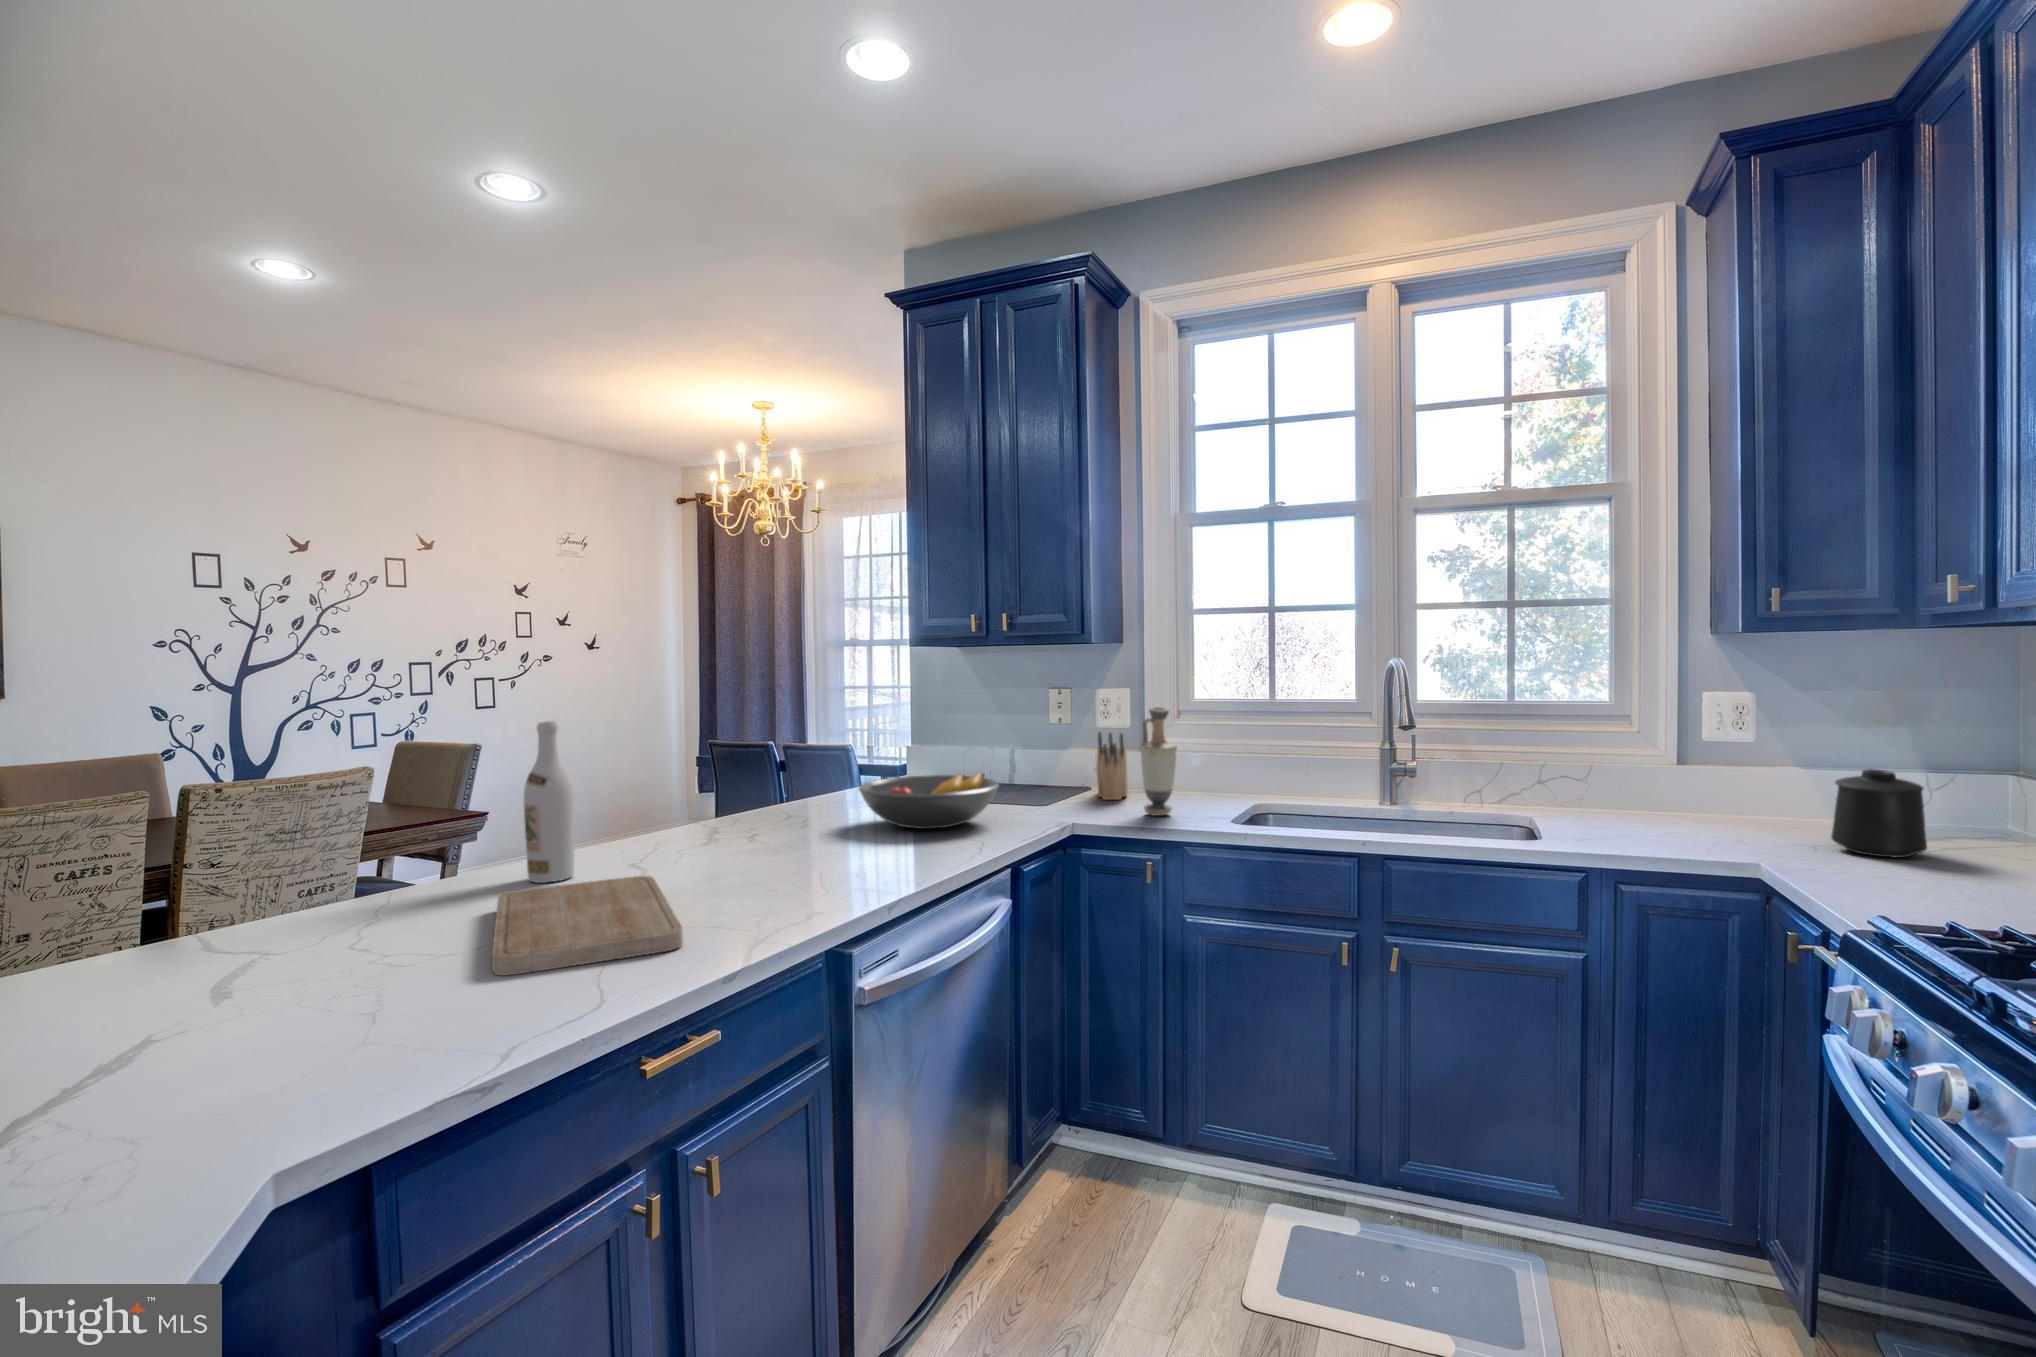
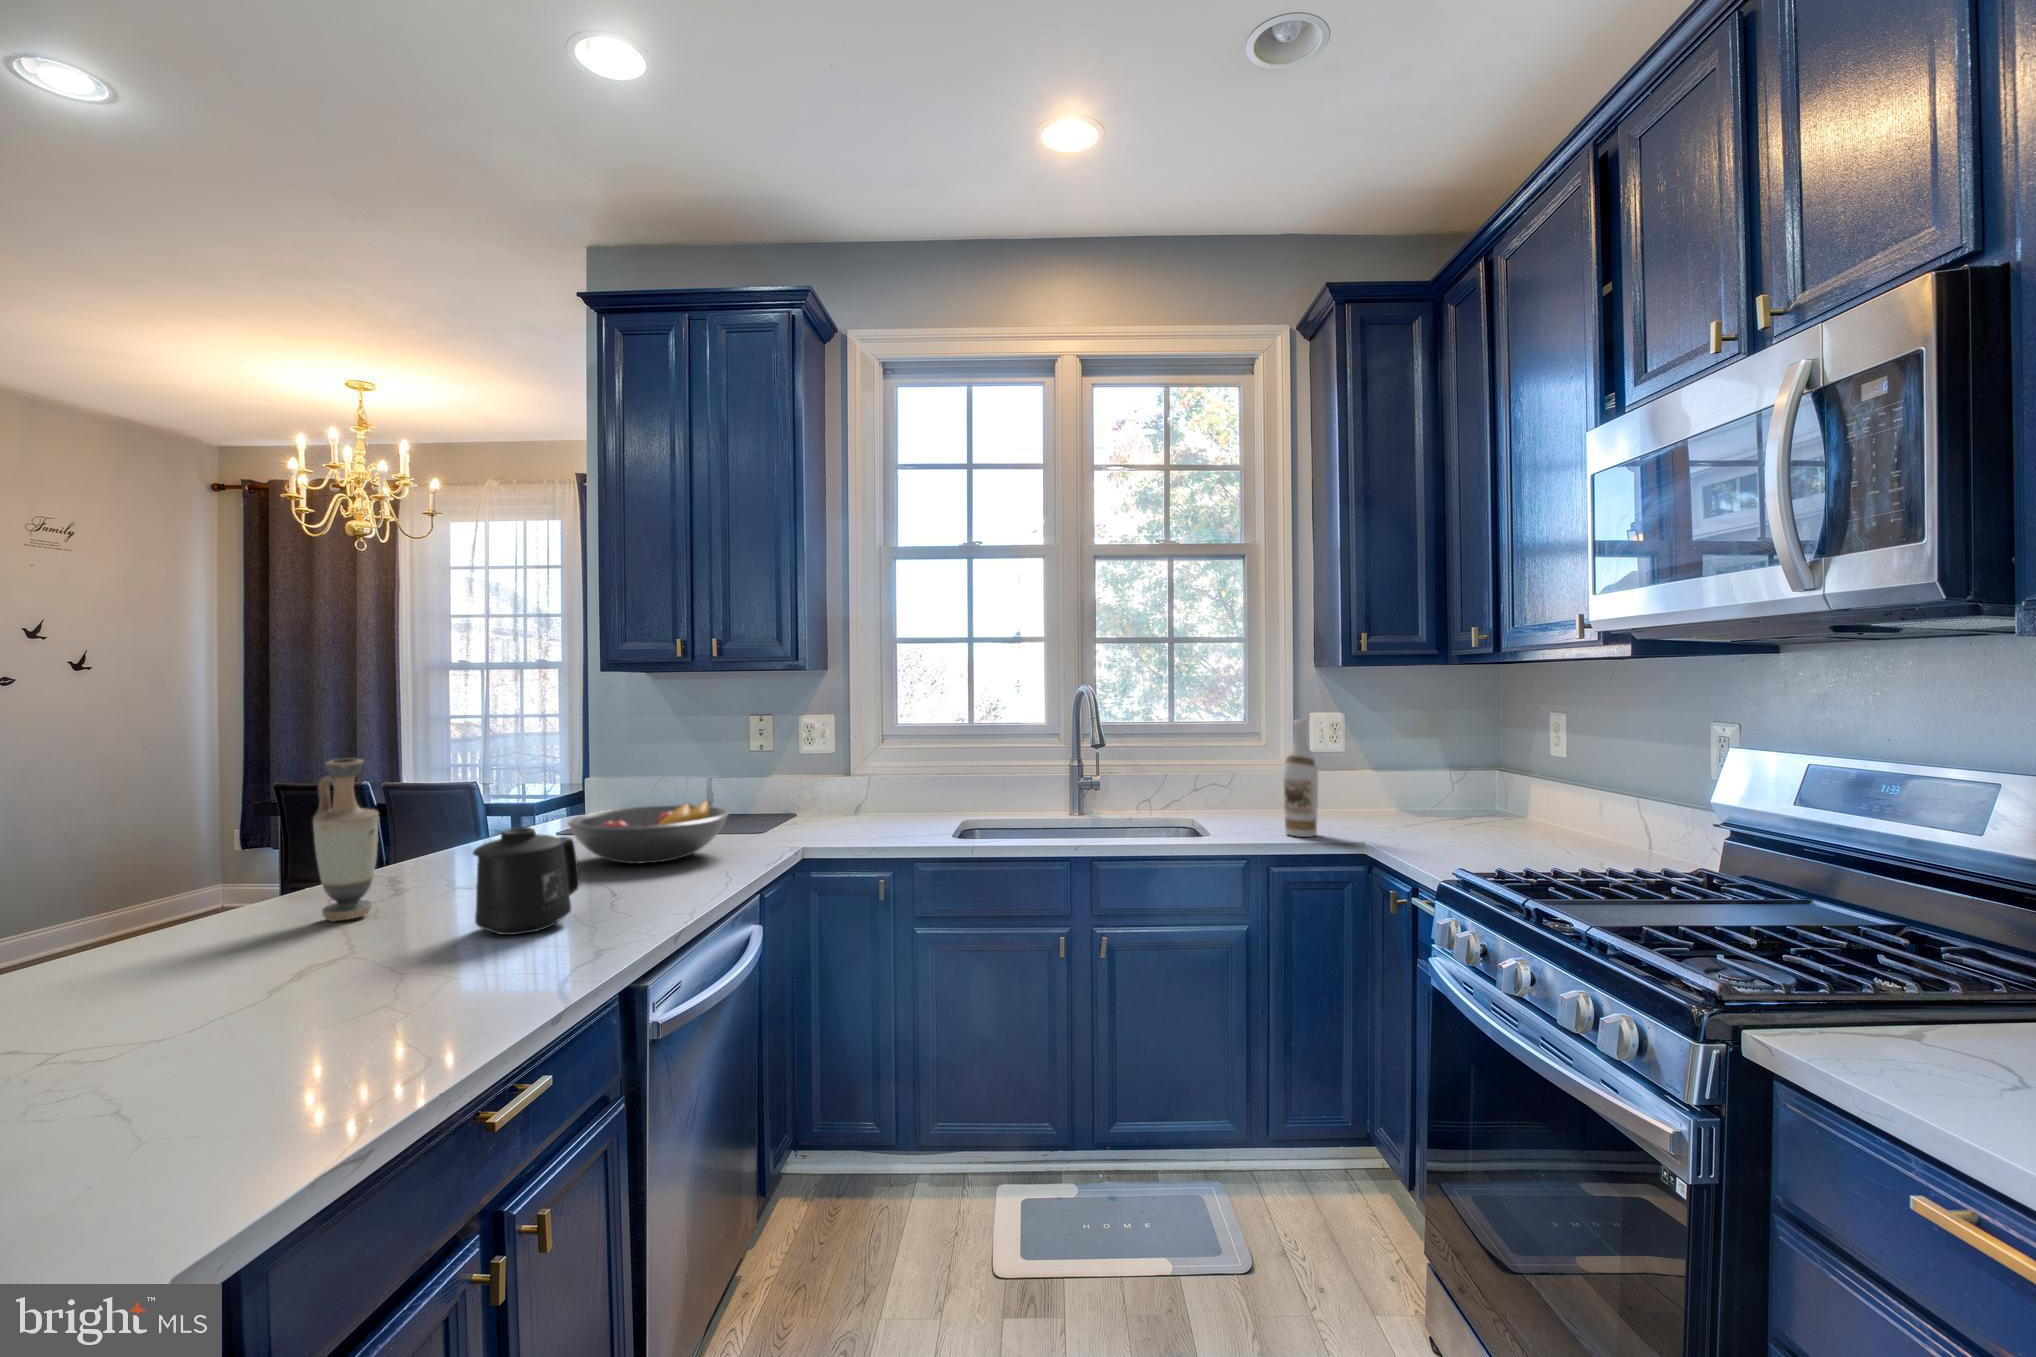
vase: present [1141,707,1177,816] -> present [313,758,379,922]
wine bottle: present [524,721,575,883] -> present [1283,719,1318,837]
knife block: present [1096,732,1128,800] -> none [811,756,843,823]
mug: present [1831,769,1927,858] -> present [473,827,579,935]
cutting board: present [492,876,683,976] -> none [135,939,448,1074]

